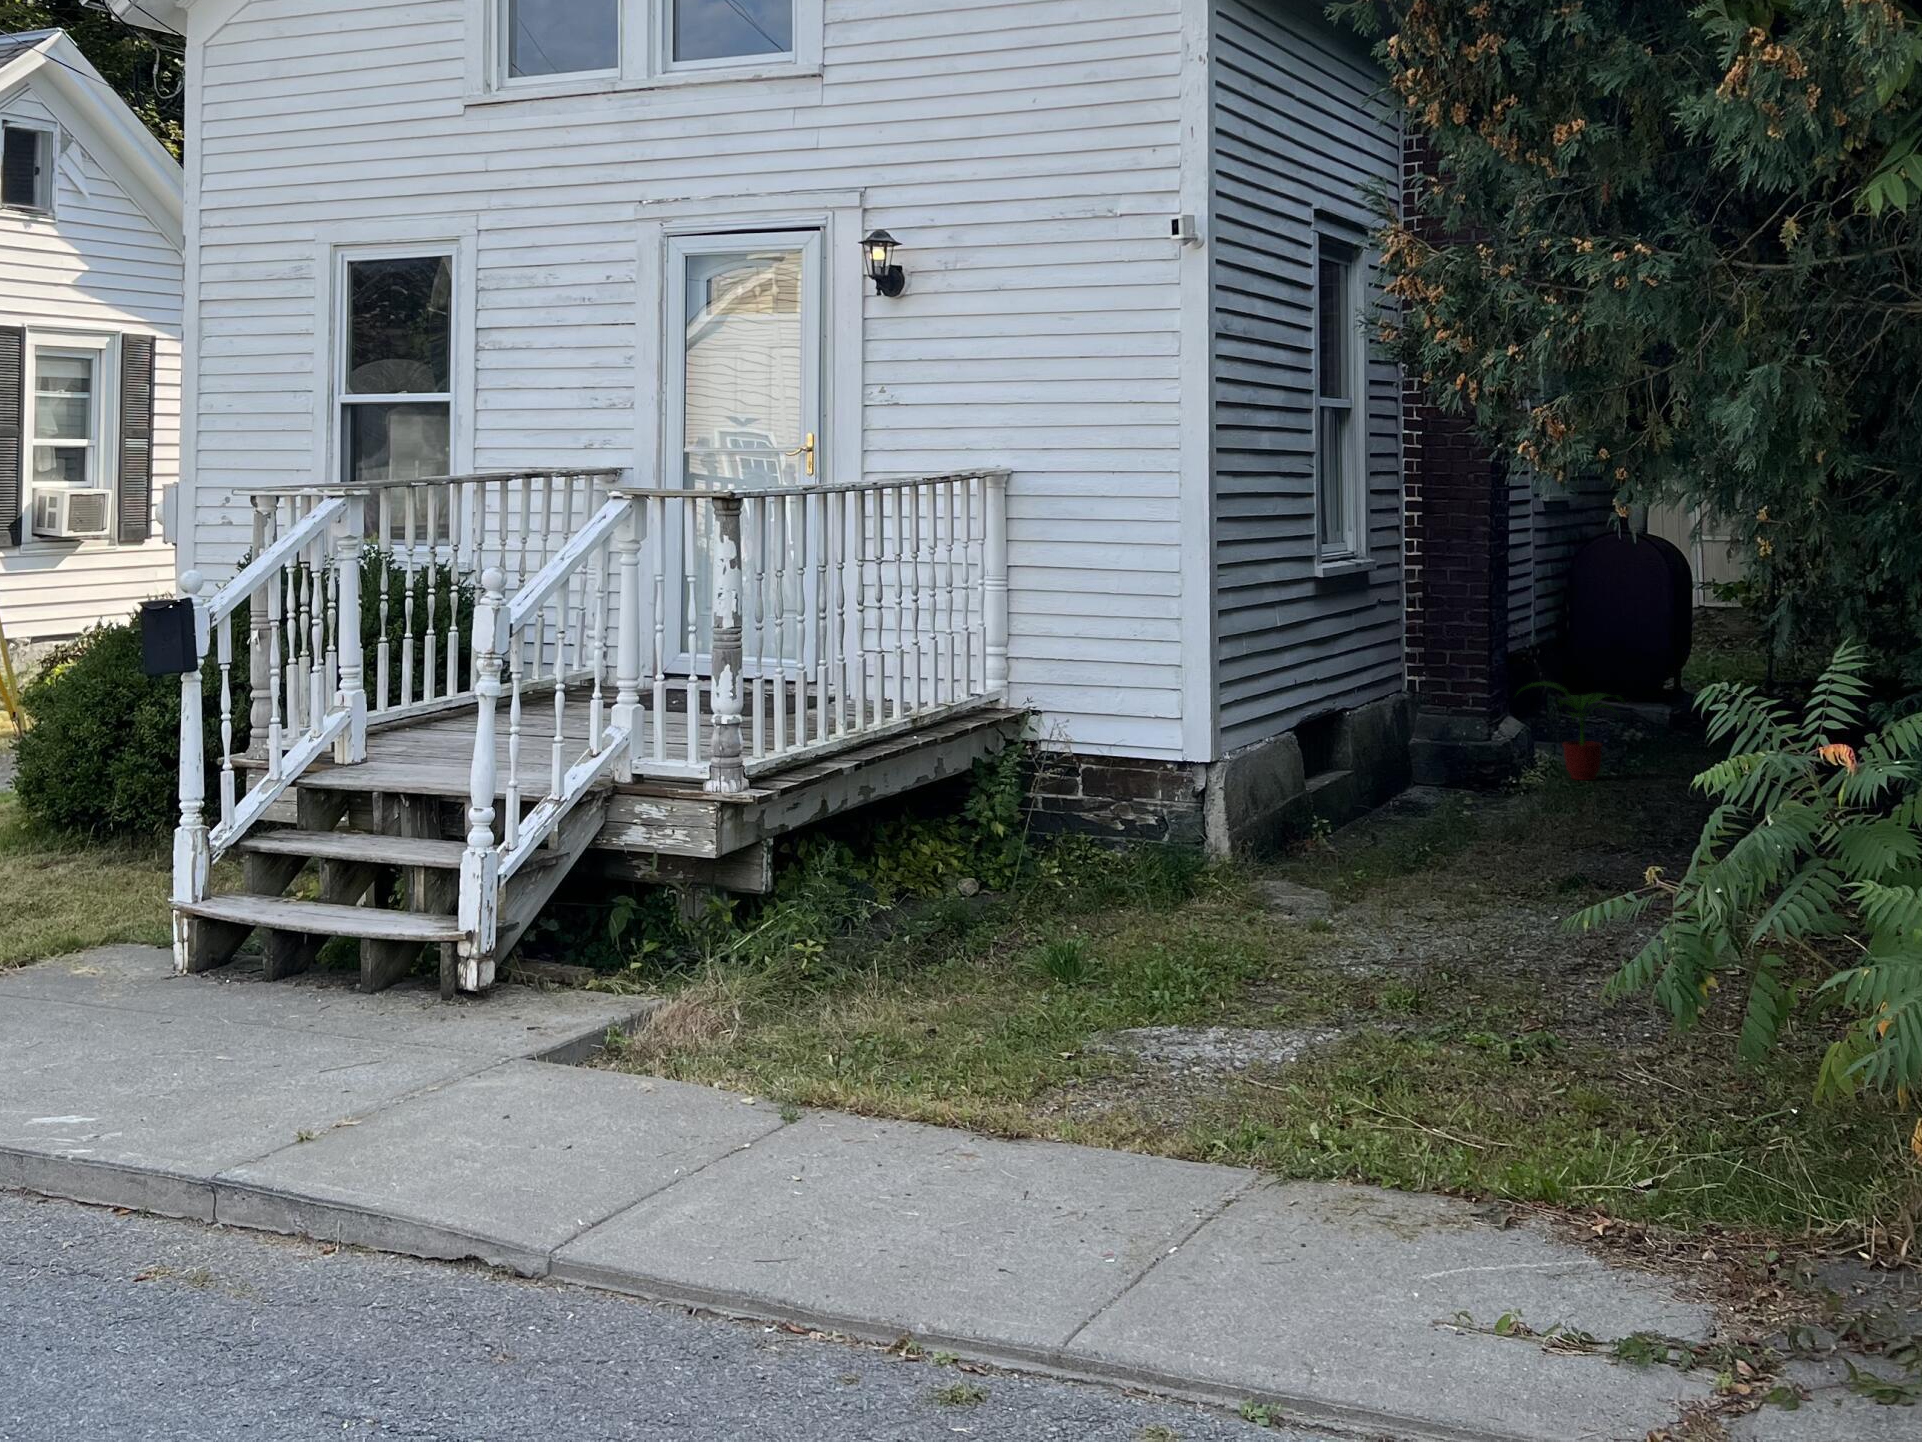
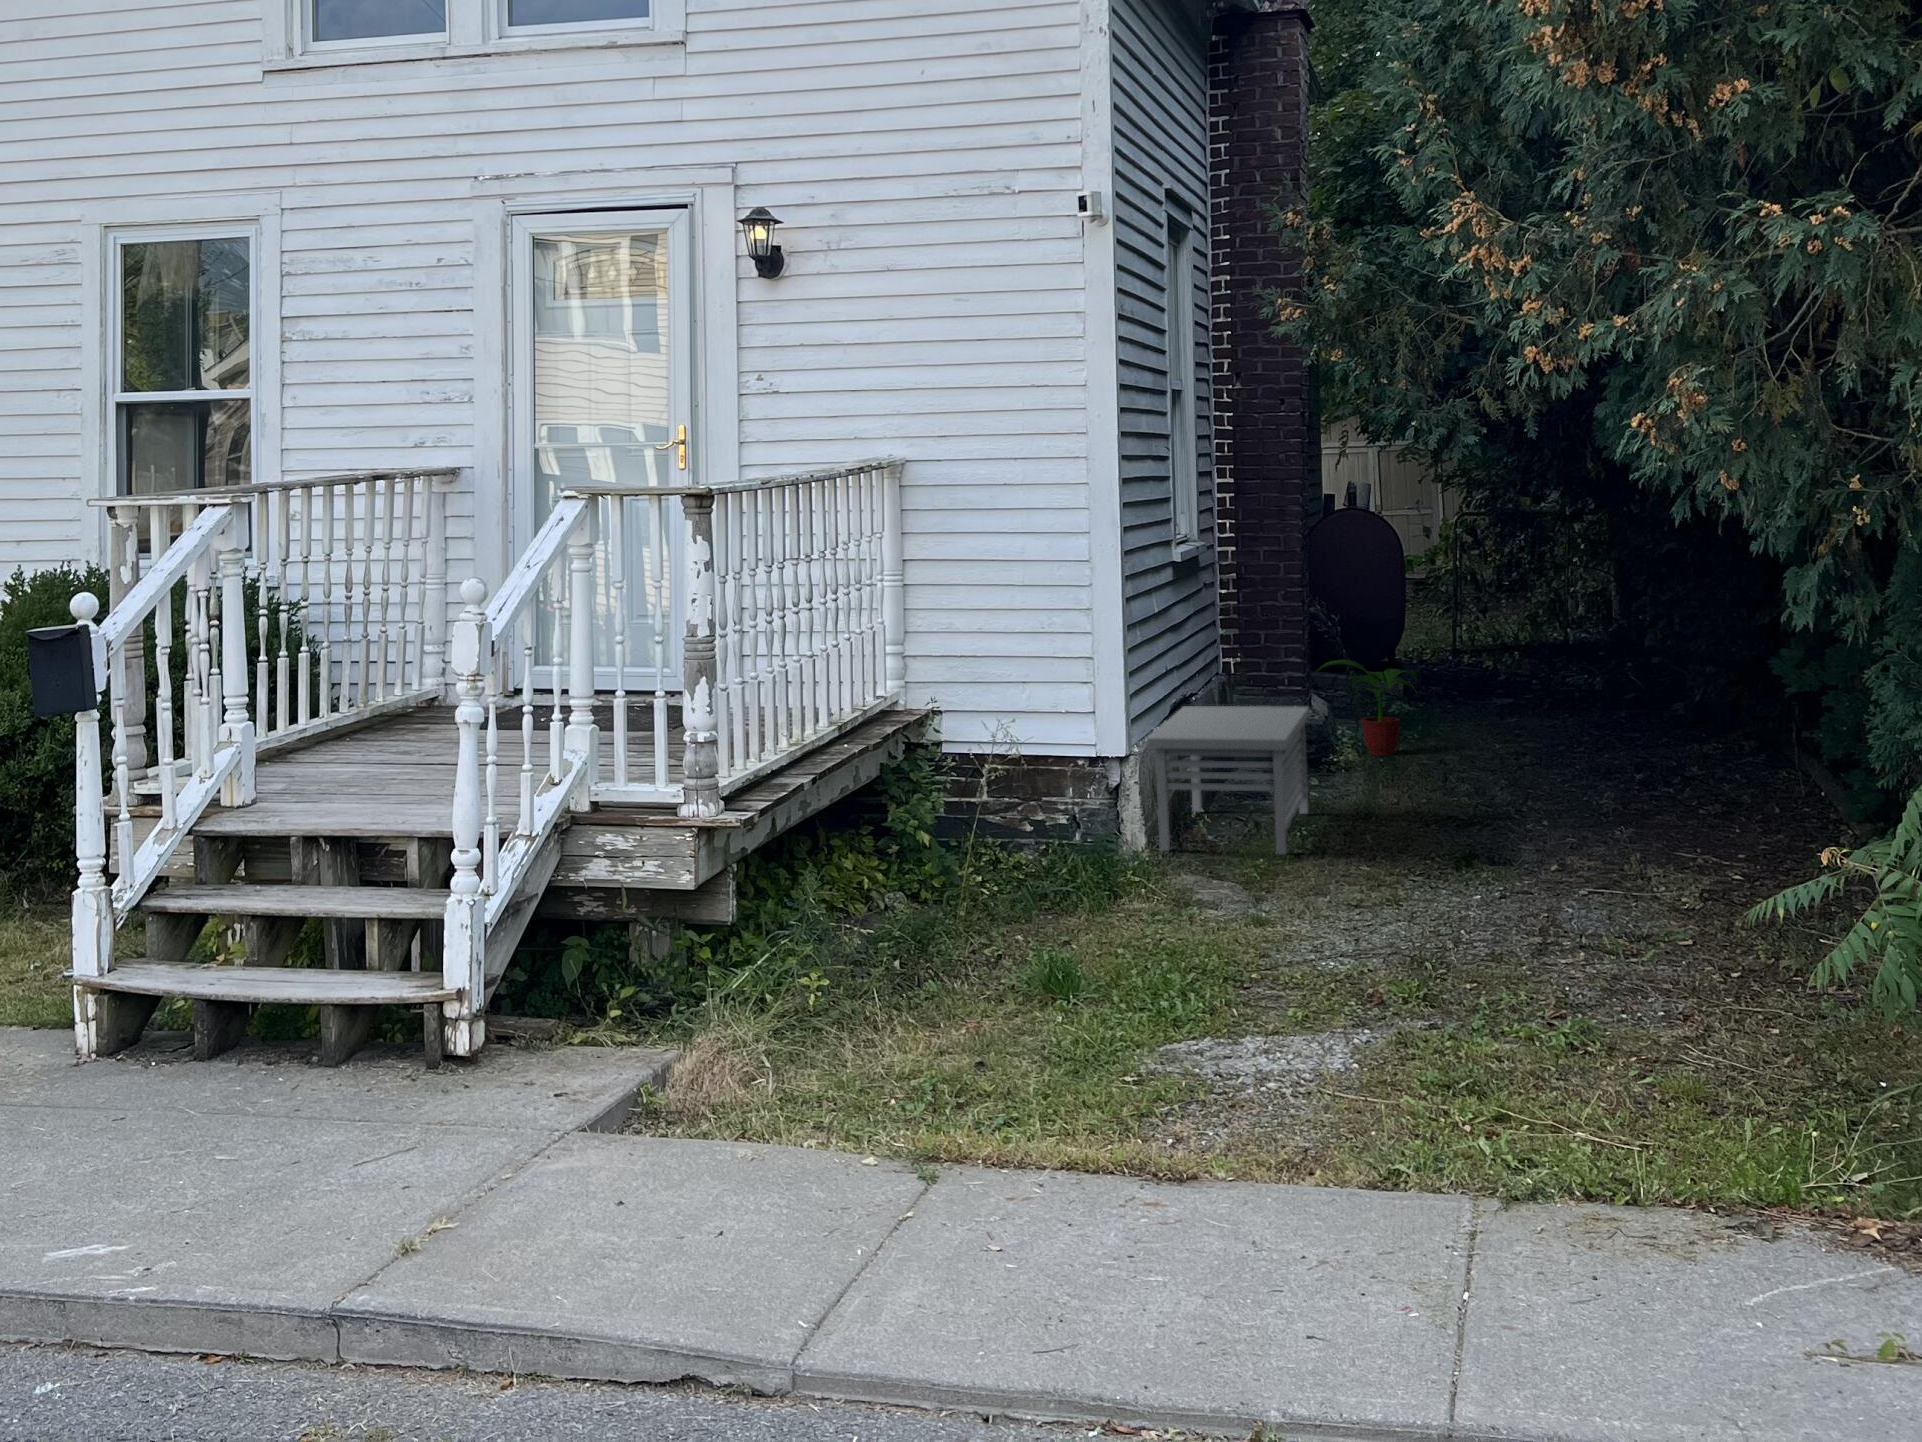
storage bench: none [1258,719,1454,867] -> present [1147,706,1310,855]

